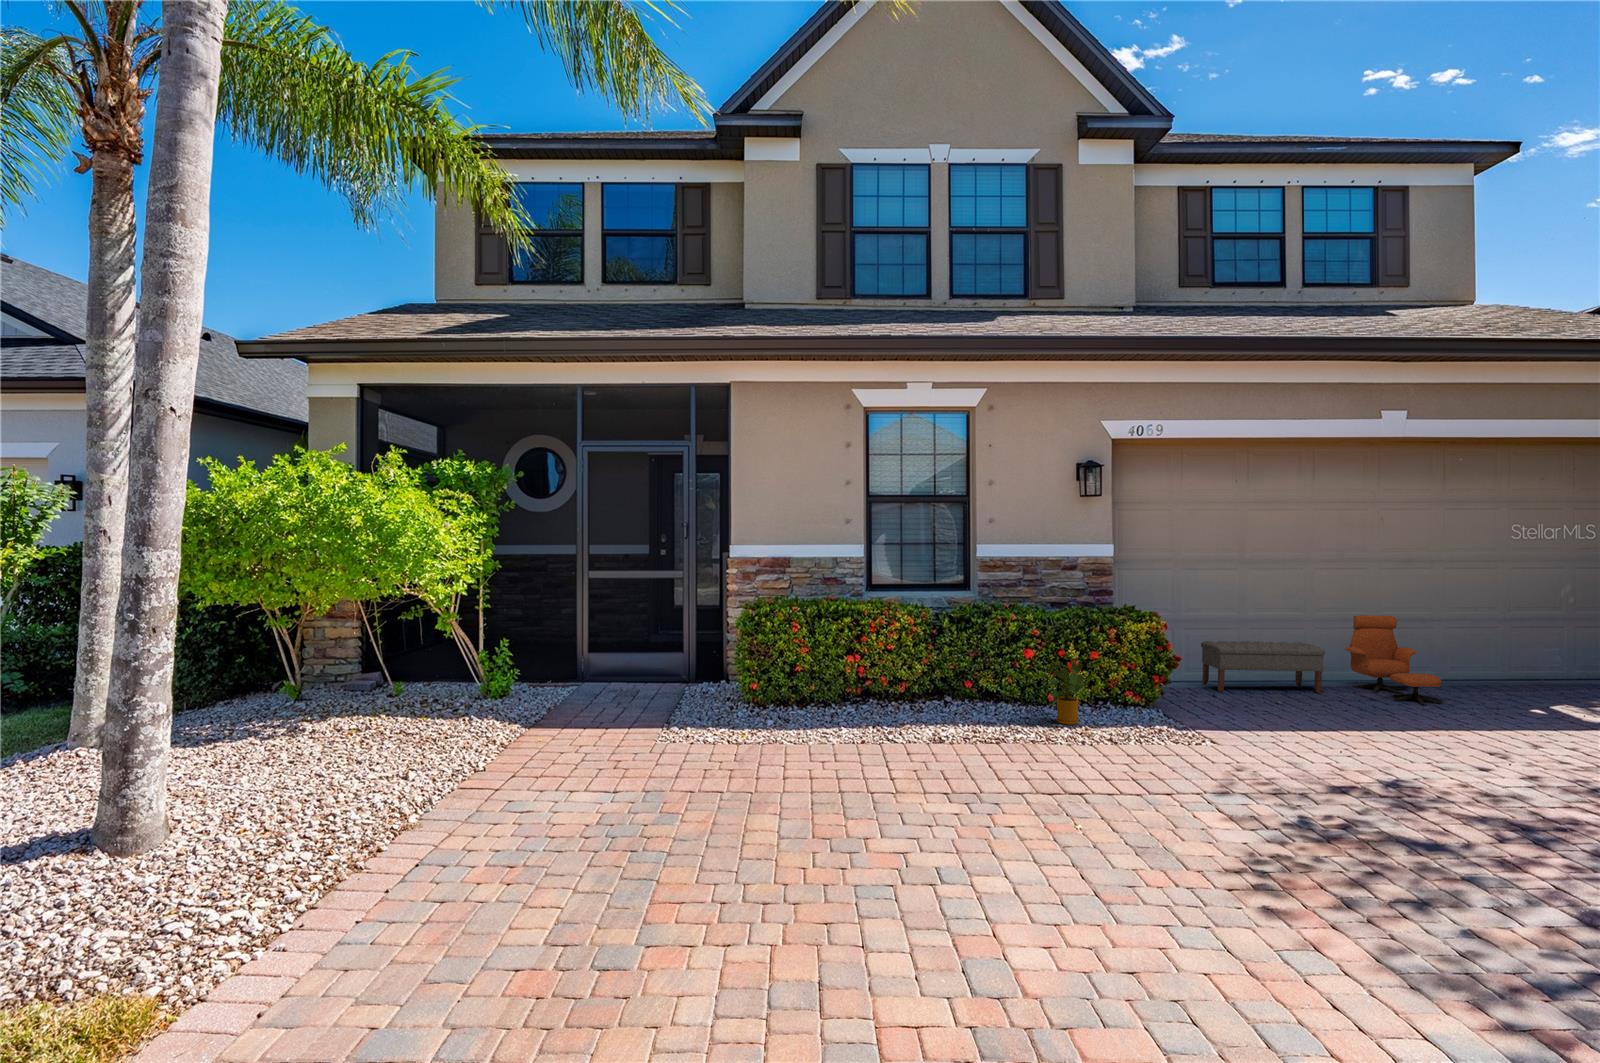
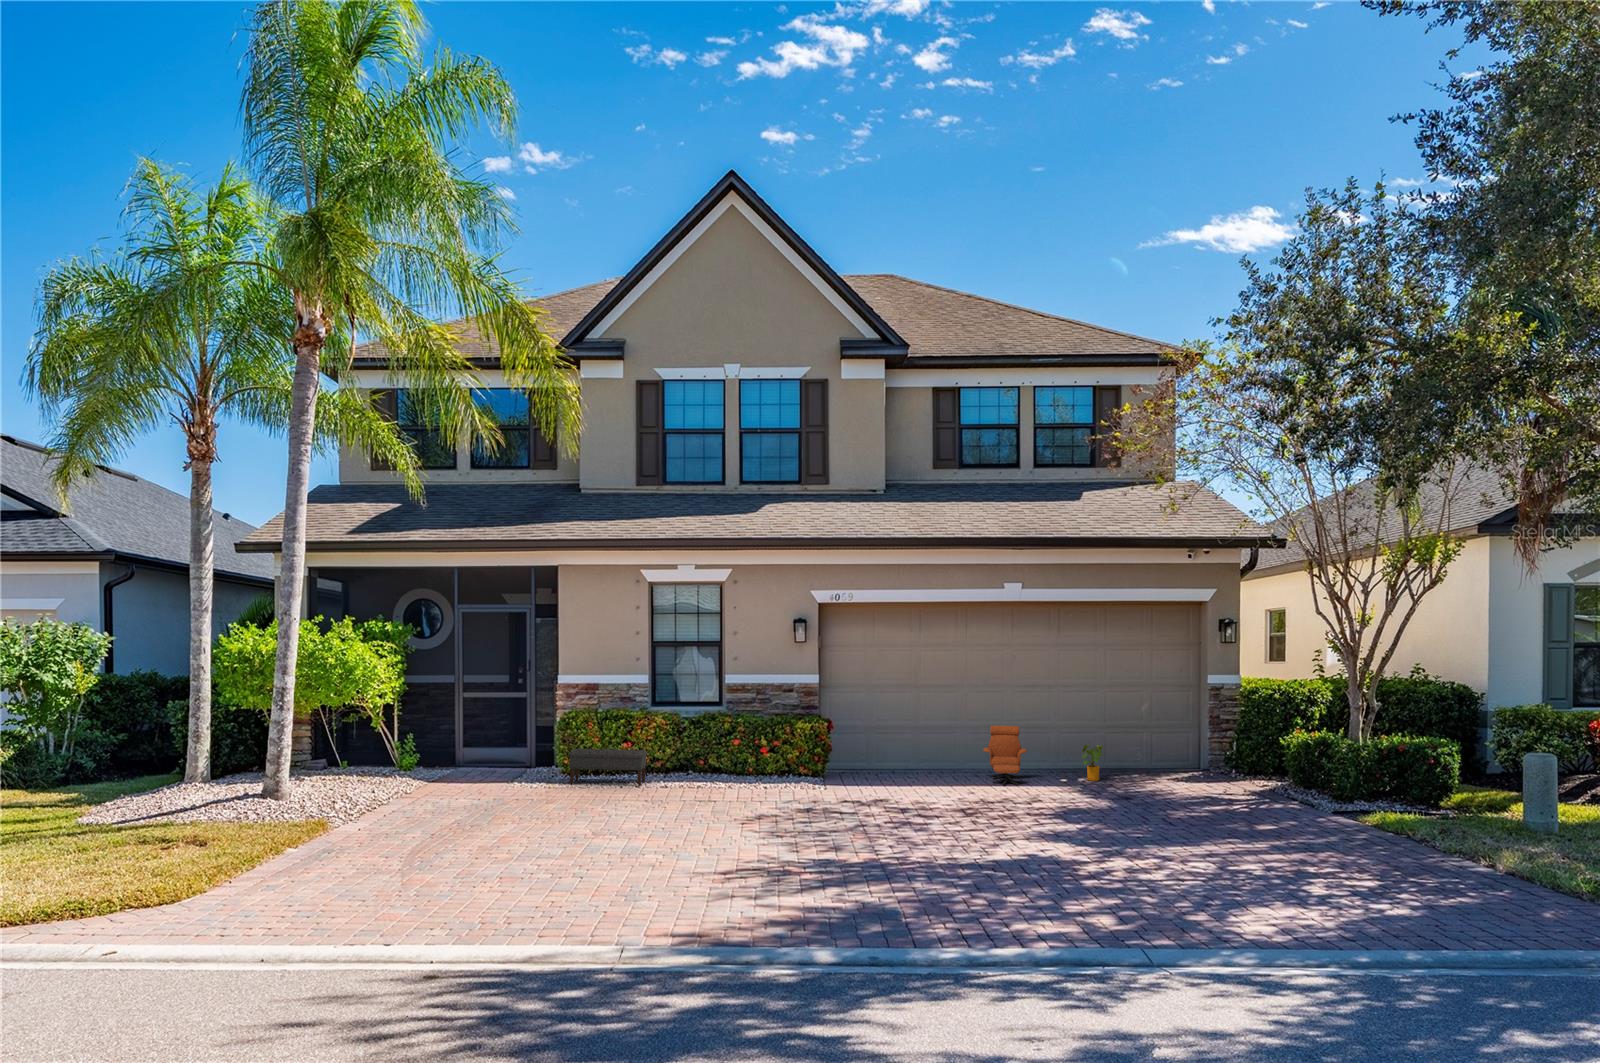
bench: present [1201,641,1325,694] -> present [569,748,647,786]
house plant: present [1048,661,1086,725] -> present [1082,744,1104,781]

